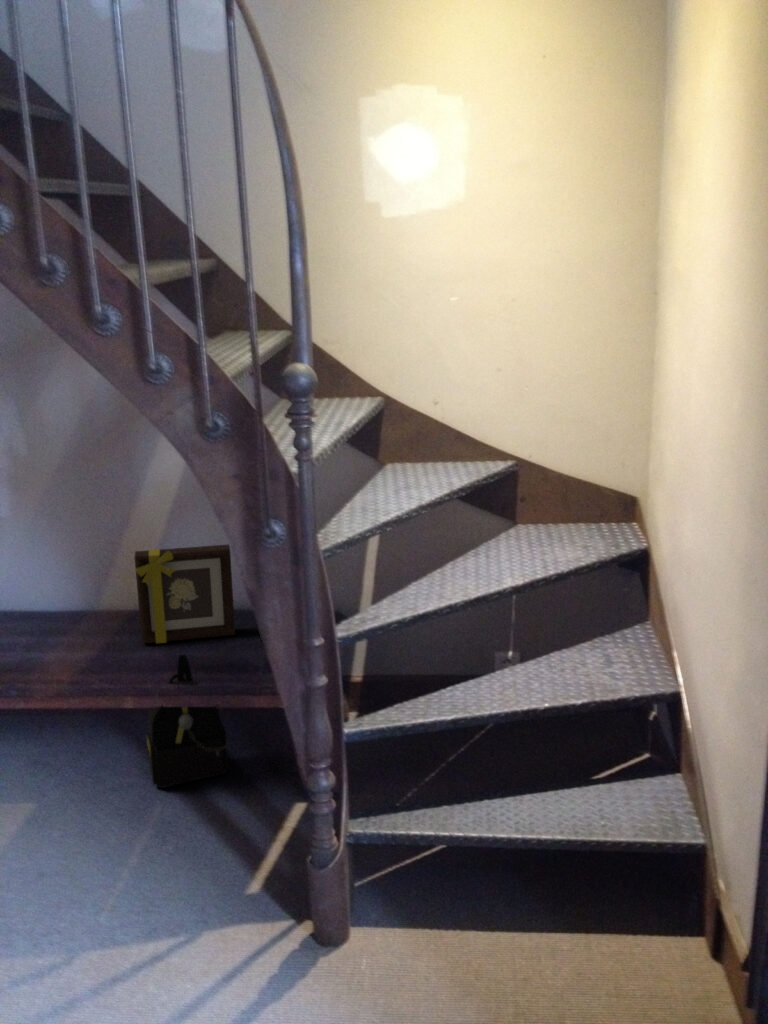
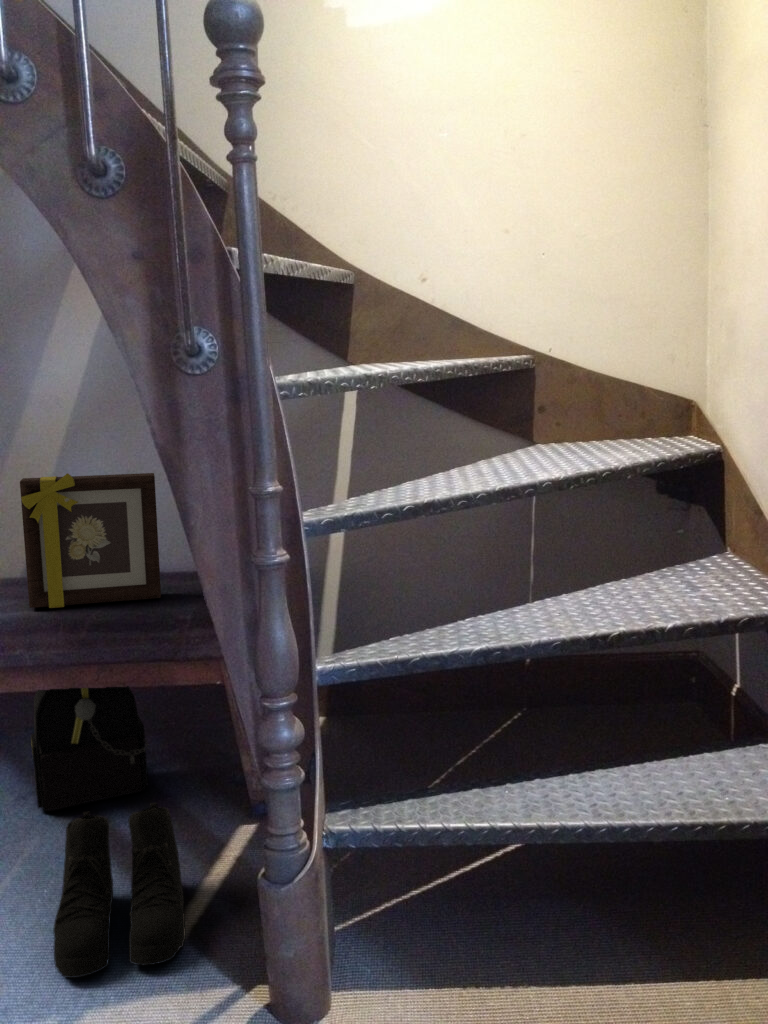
boots: none [178,797,260,911] -> present [53,803,185,978]

